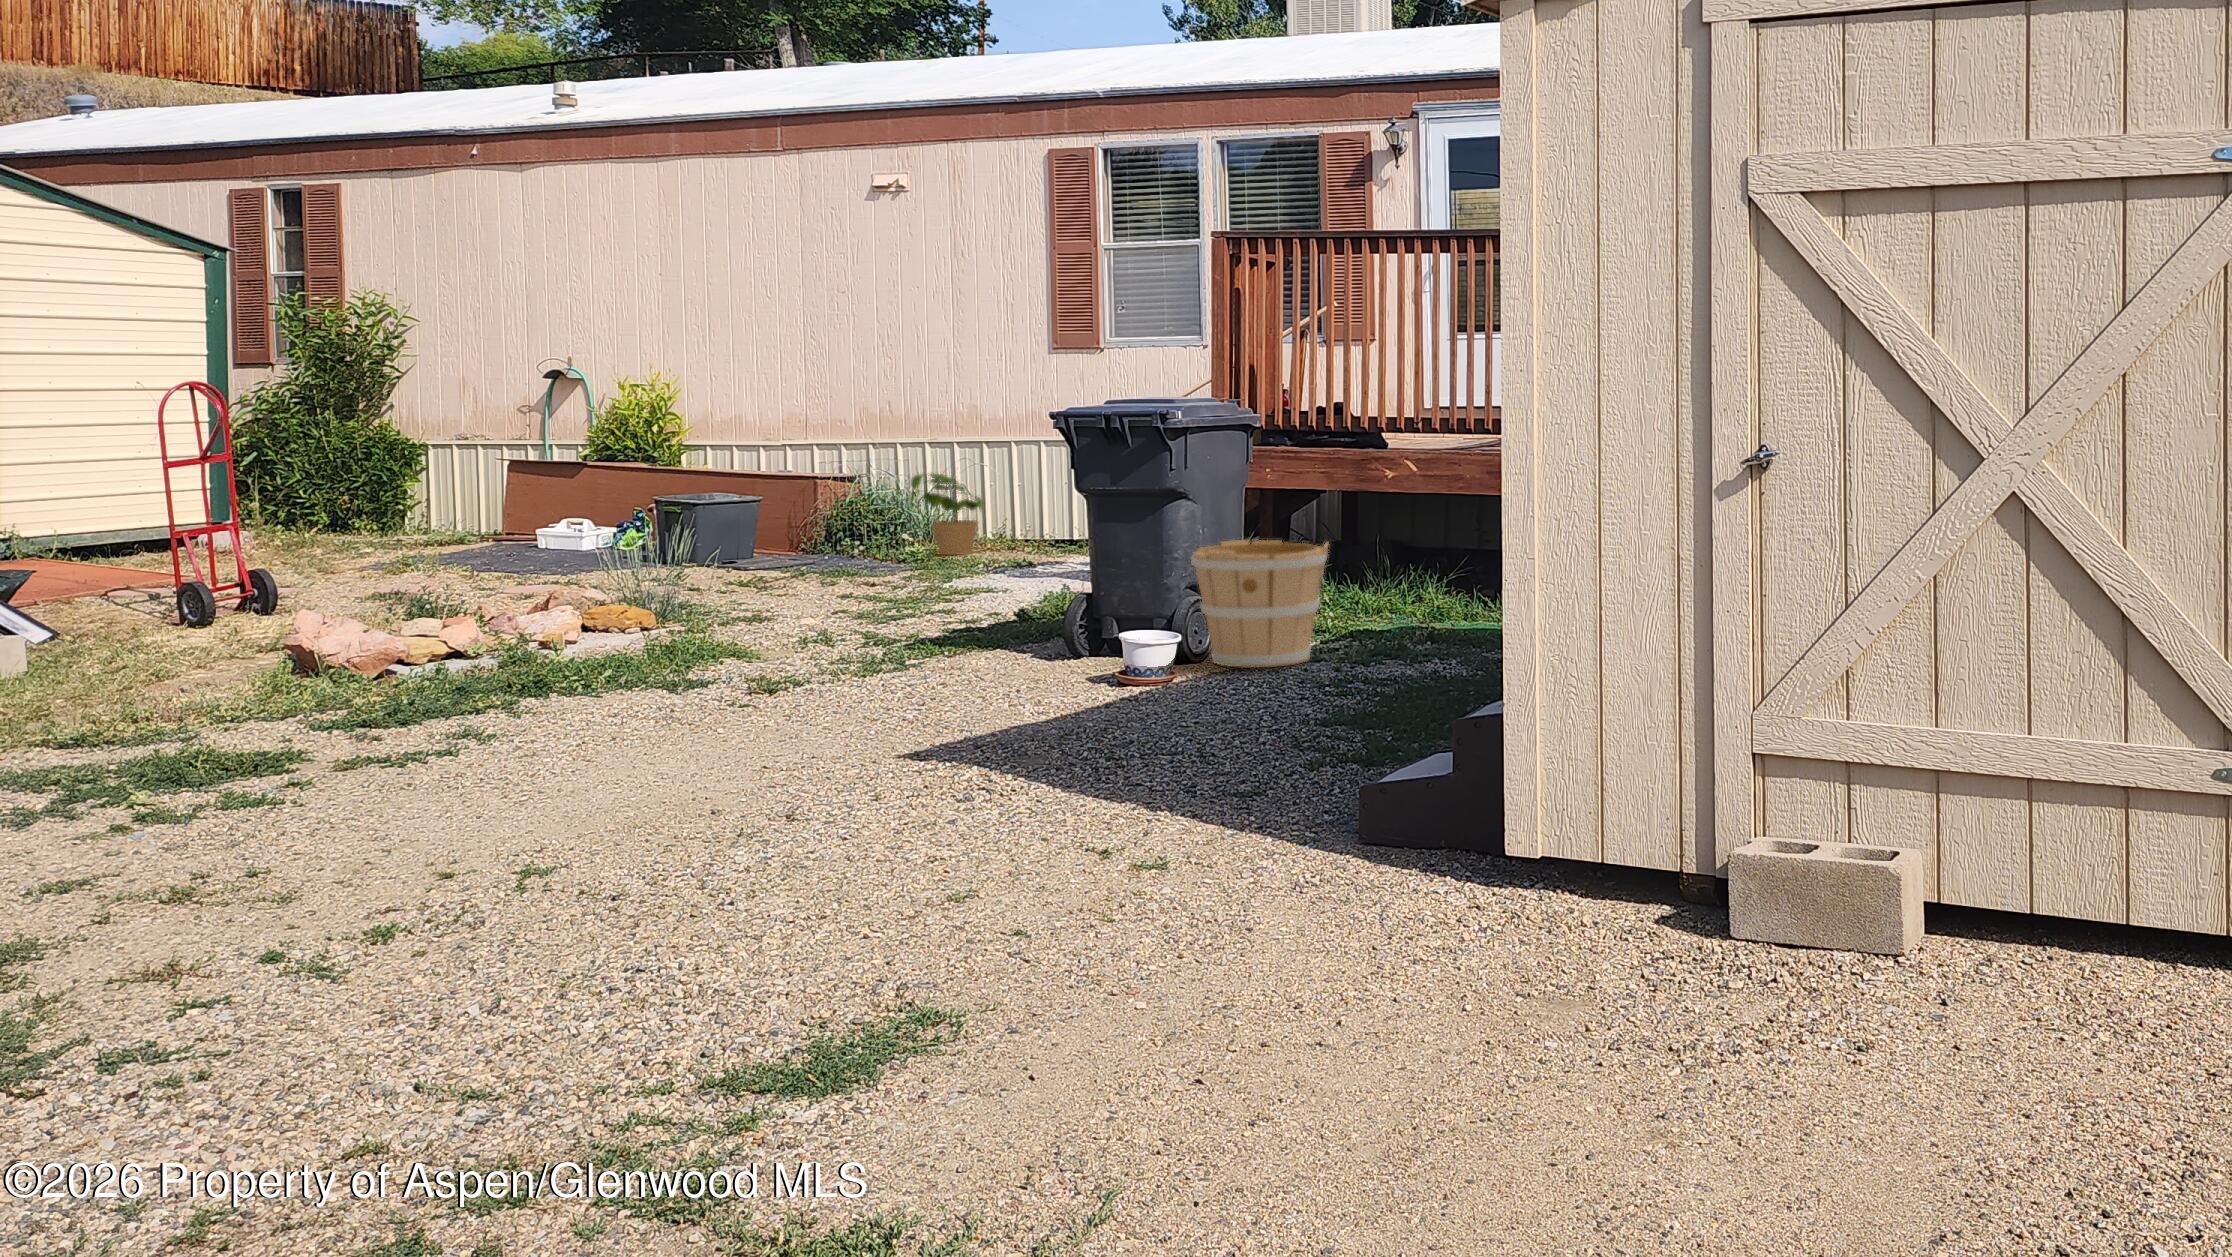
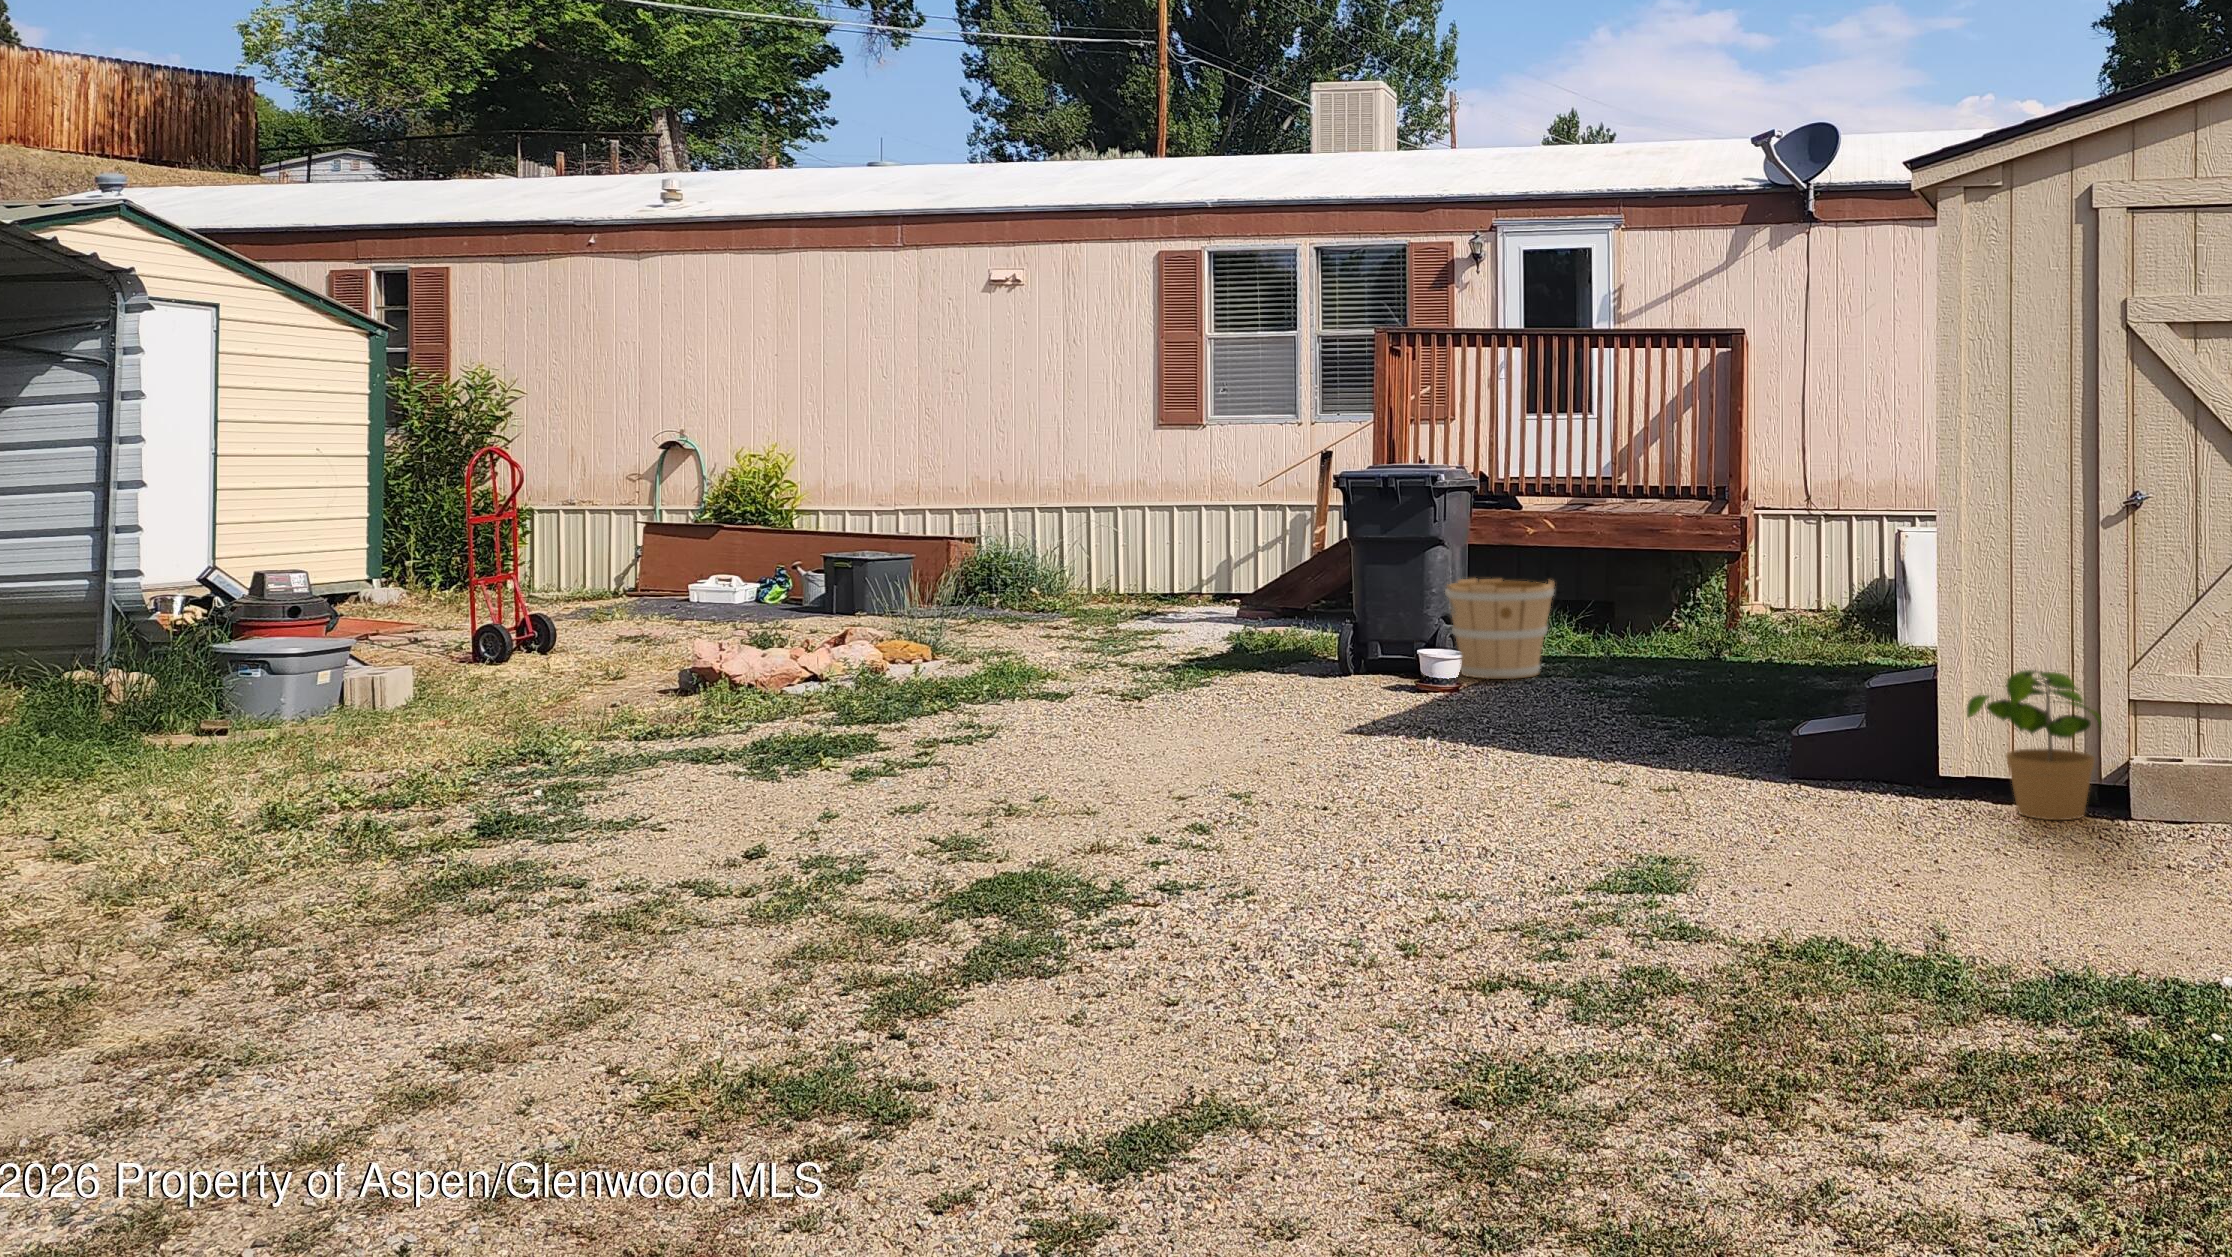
potted plant: present [910,473,983,555] -> present [1967,670,2102,820]

